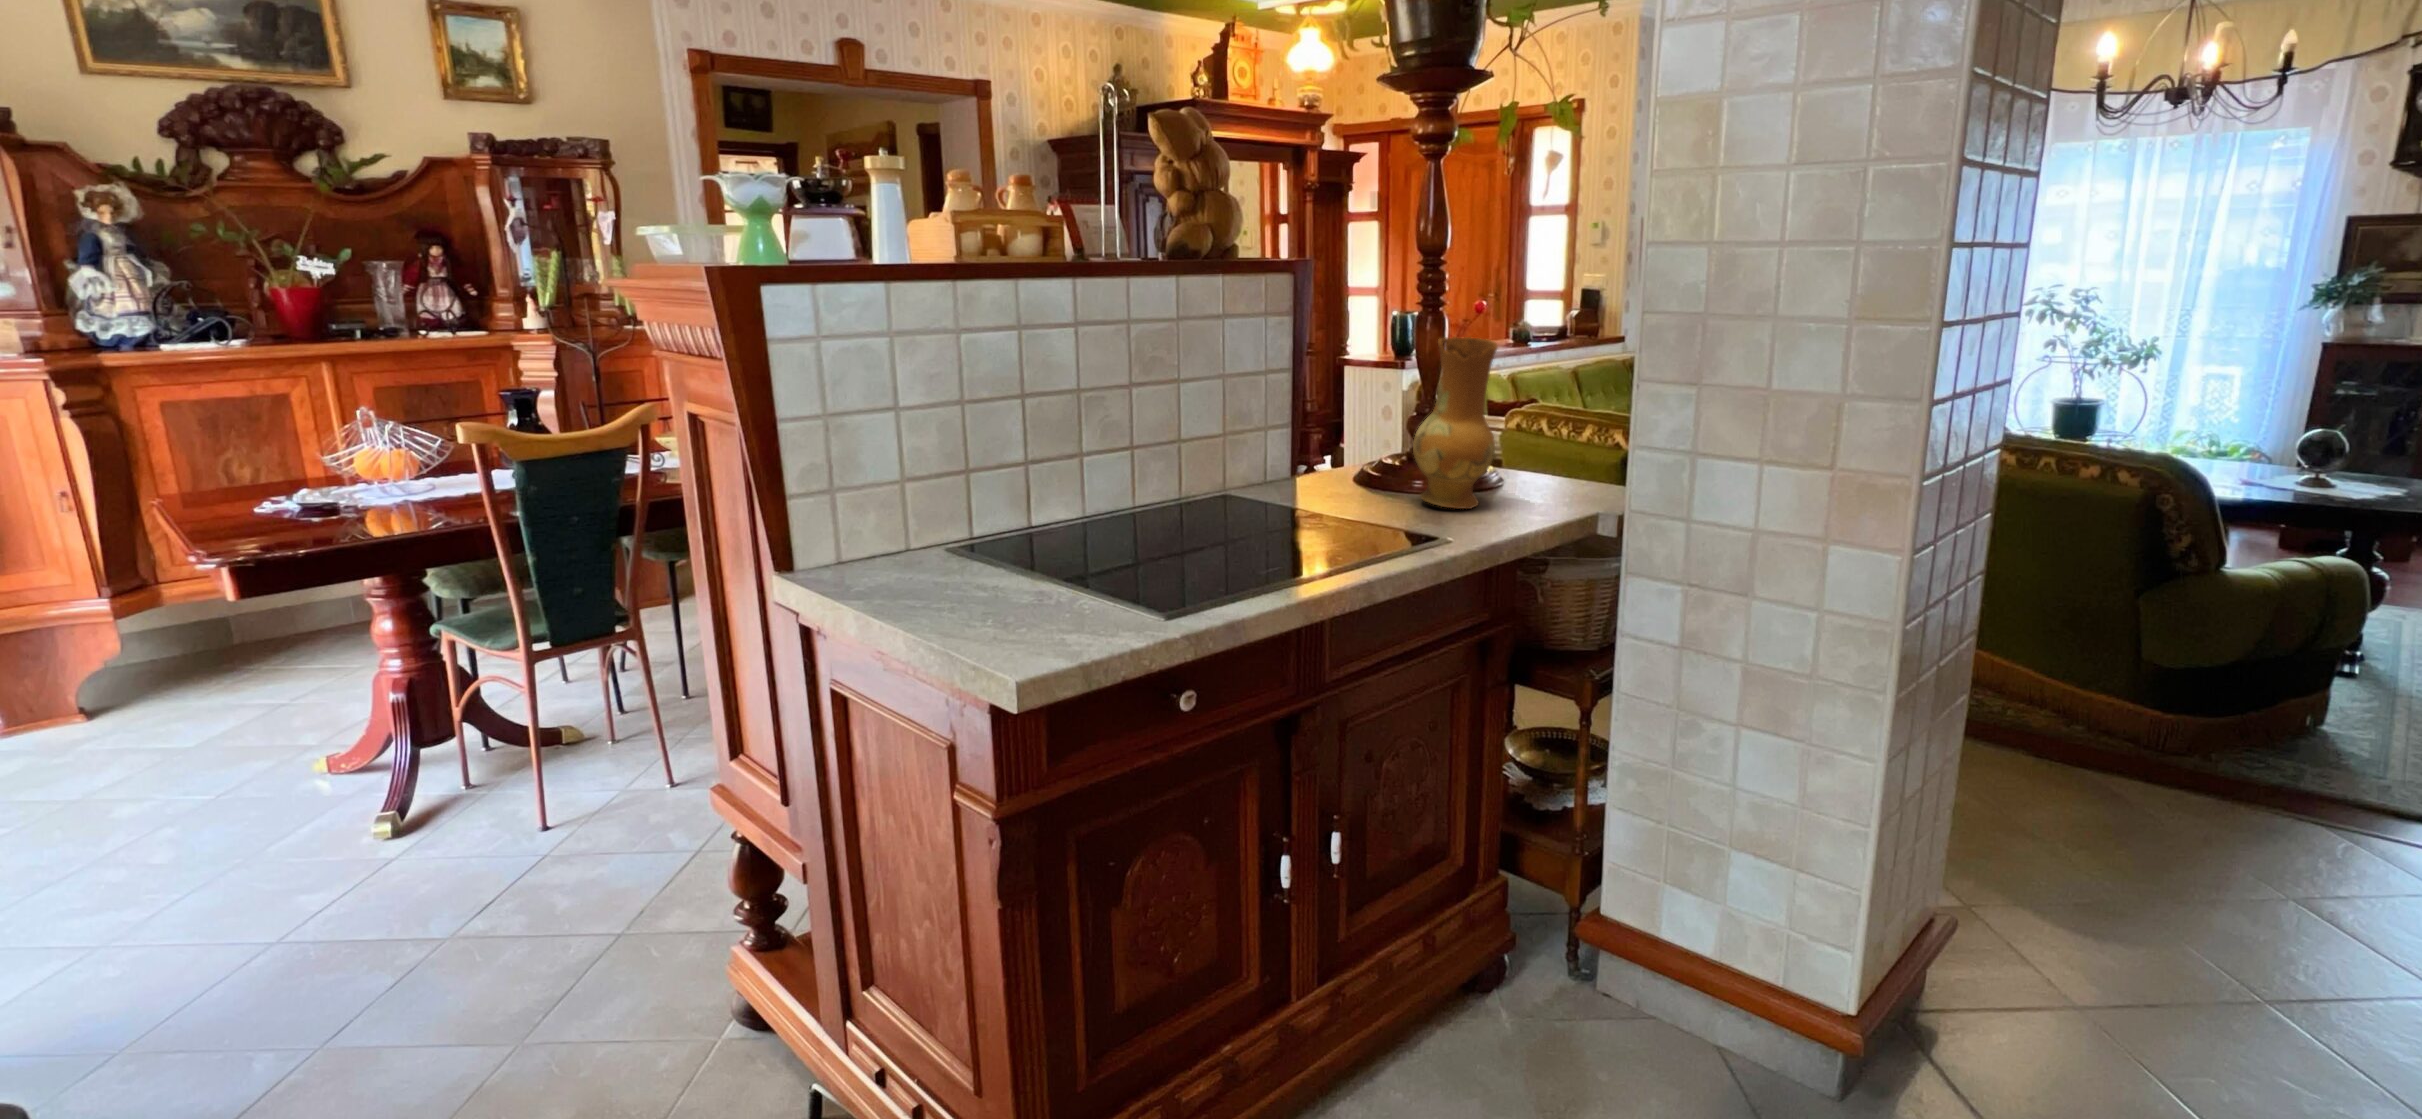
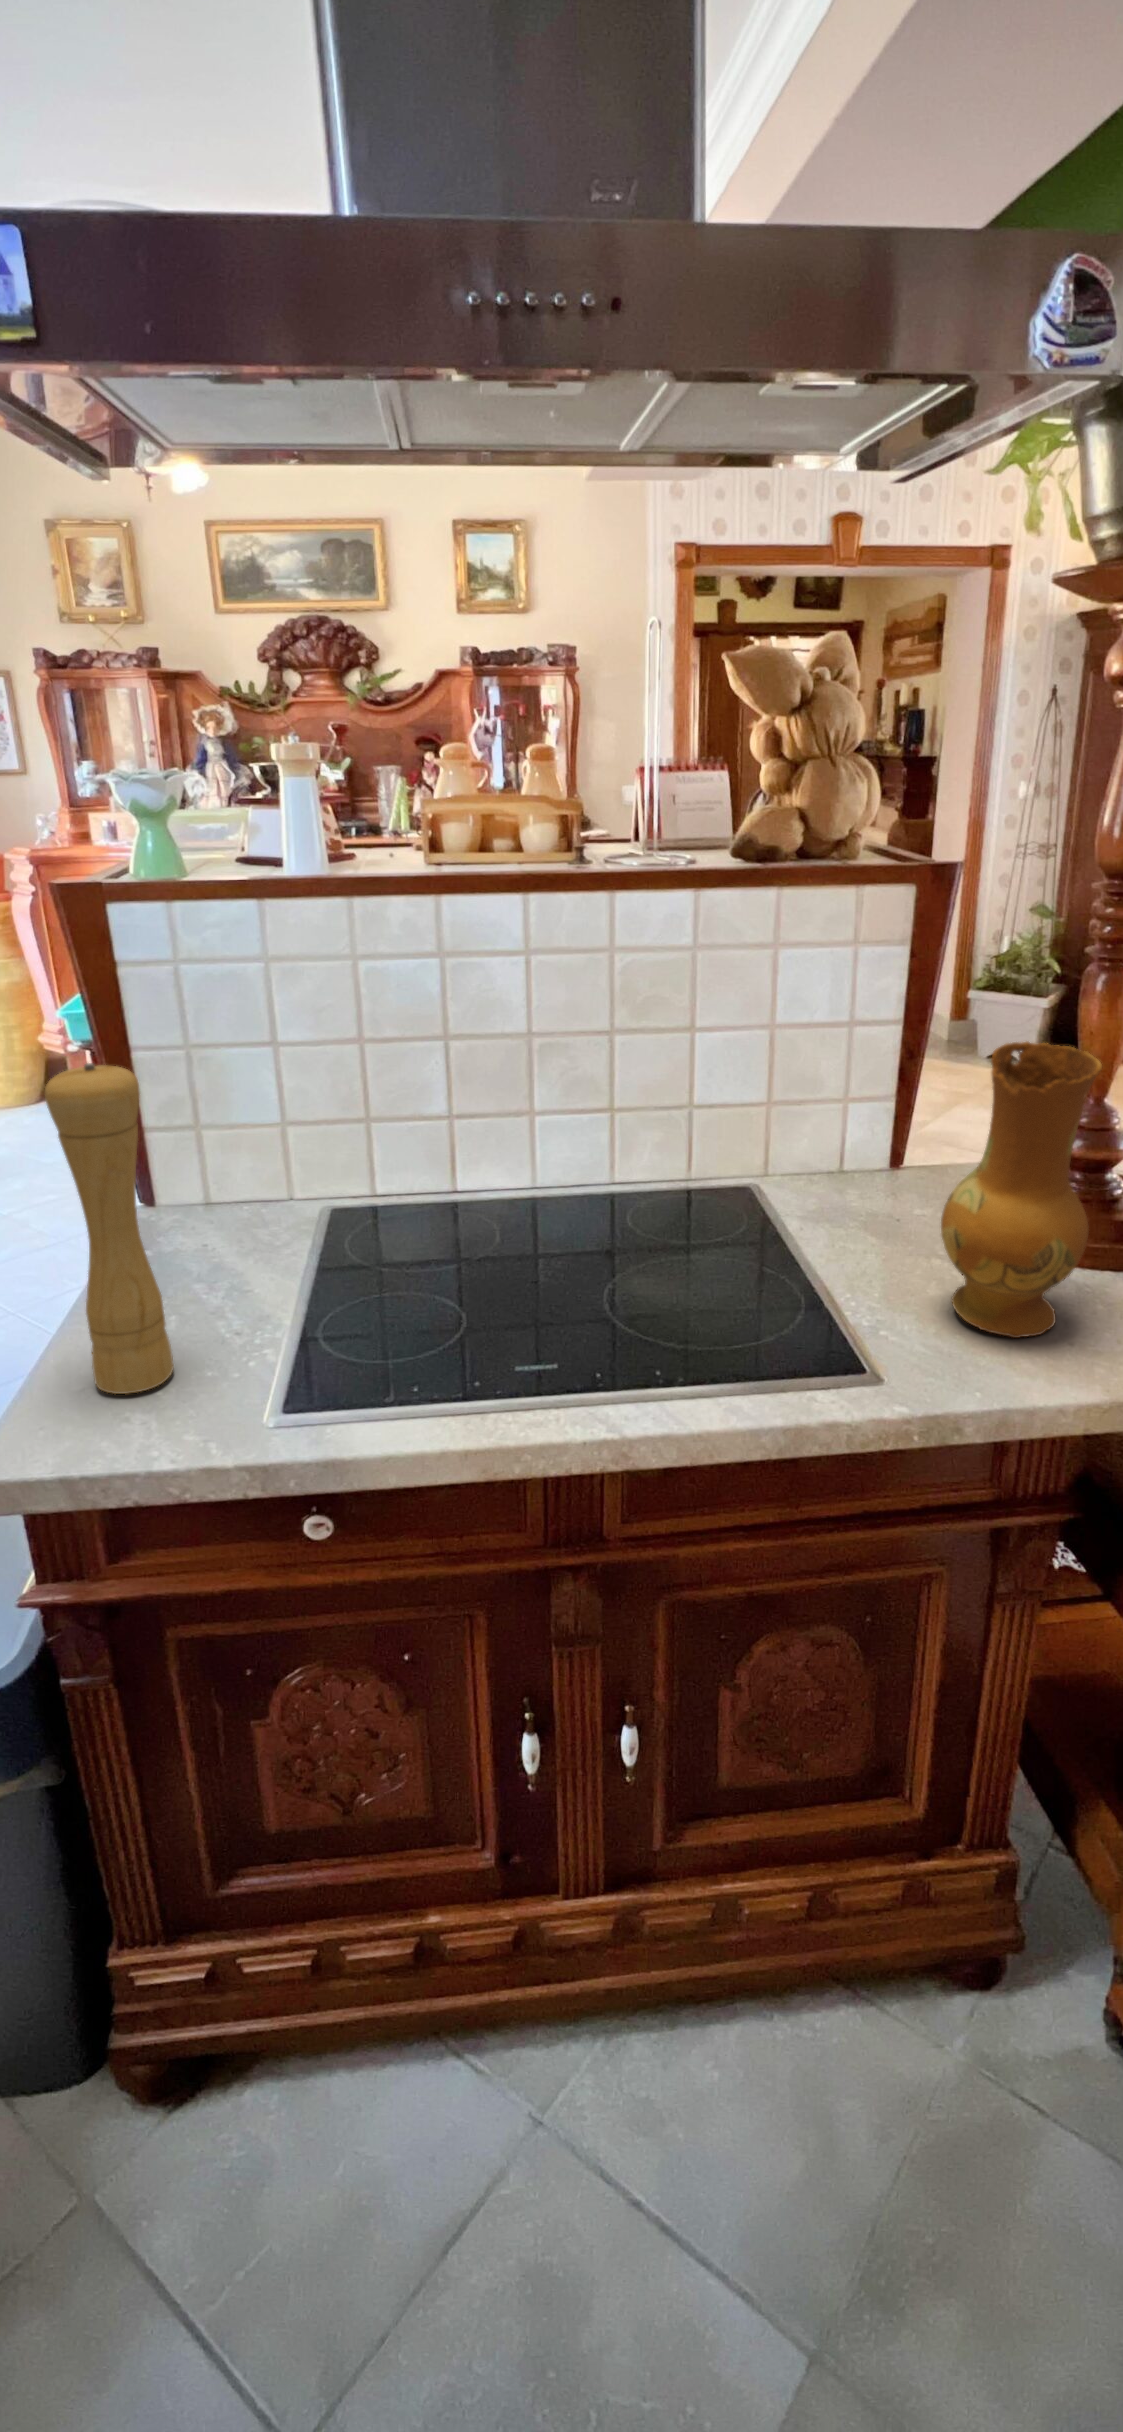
pepper mill: none [974,370,1059,638] -> present [45,1063,174,1394]

